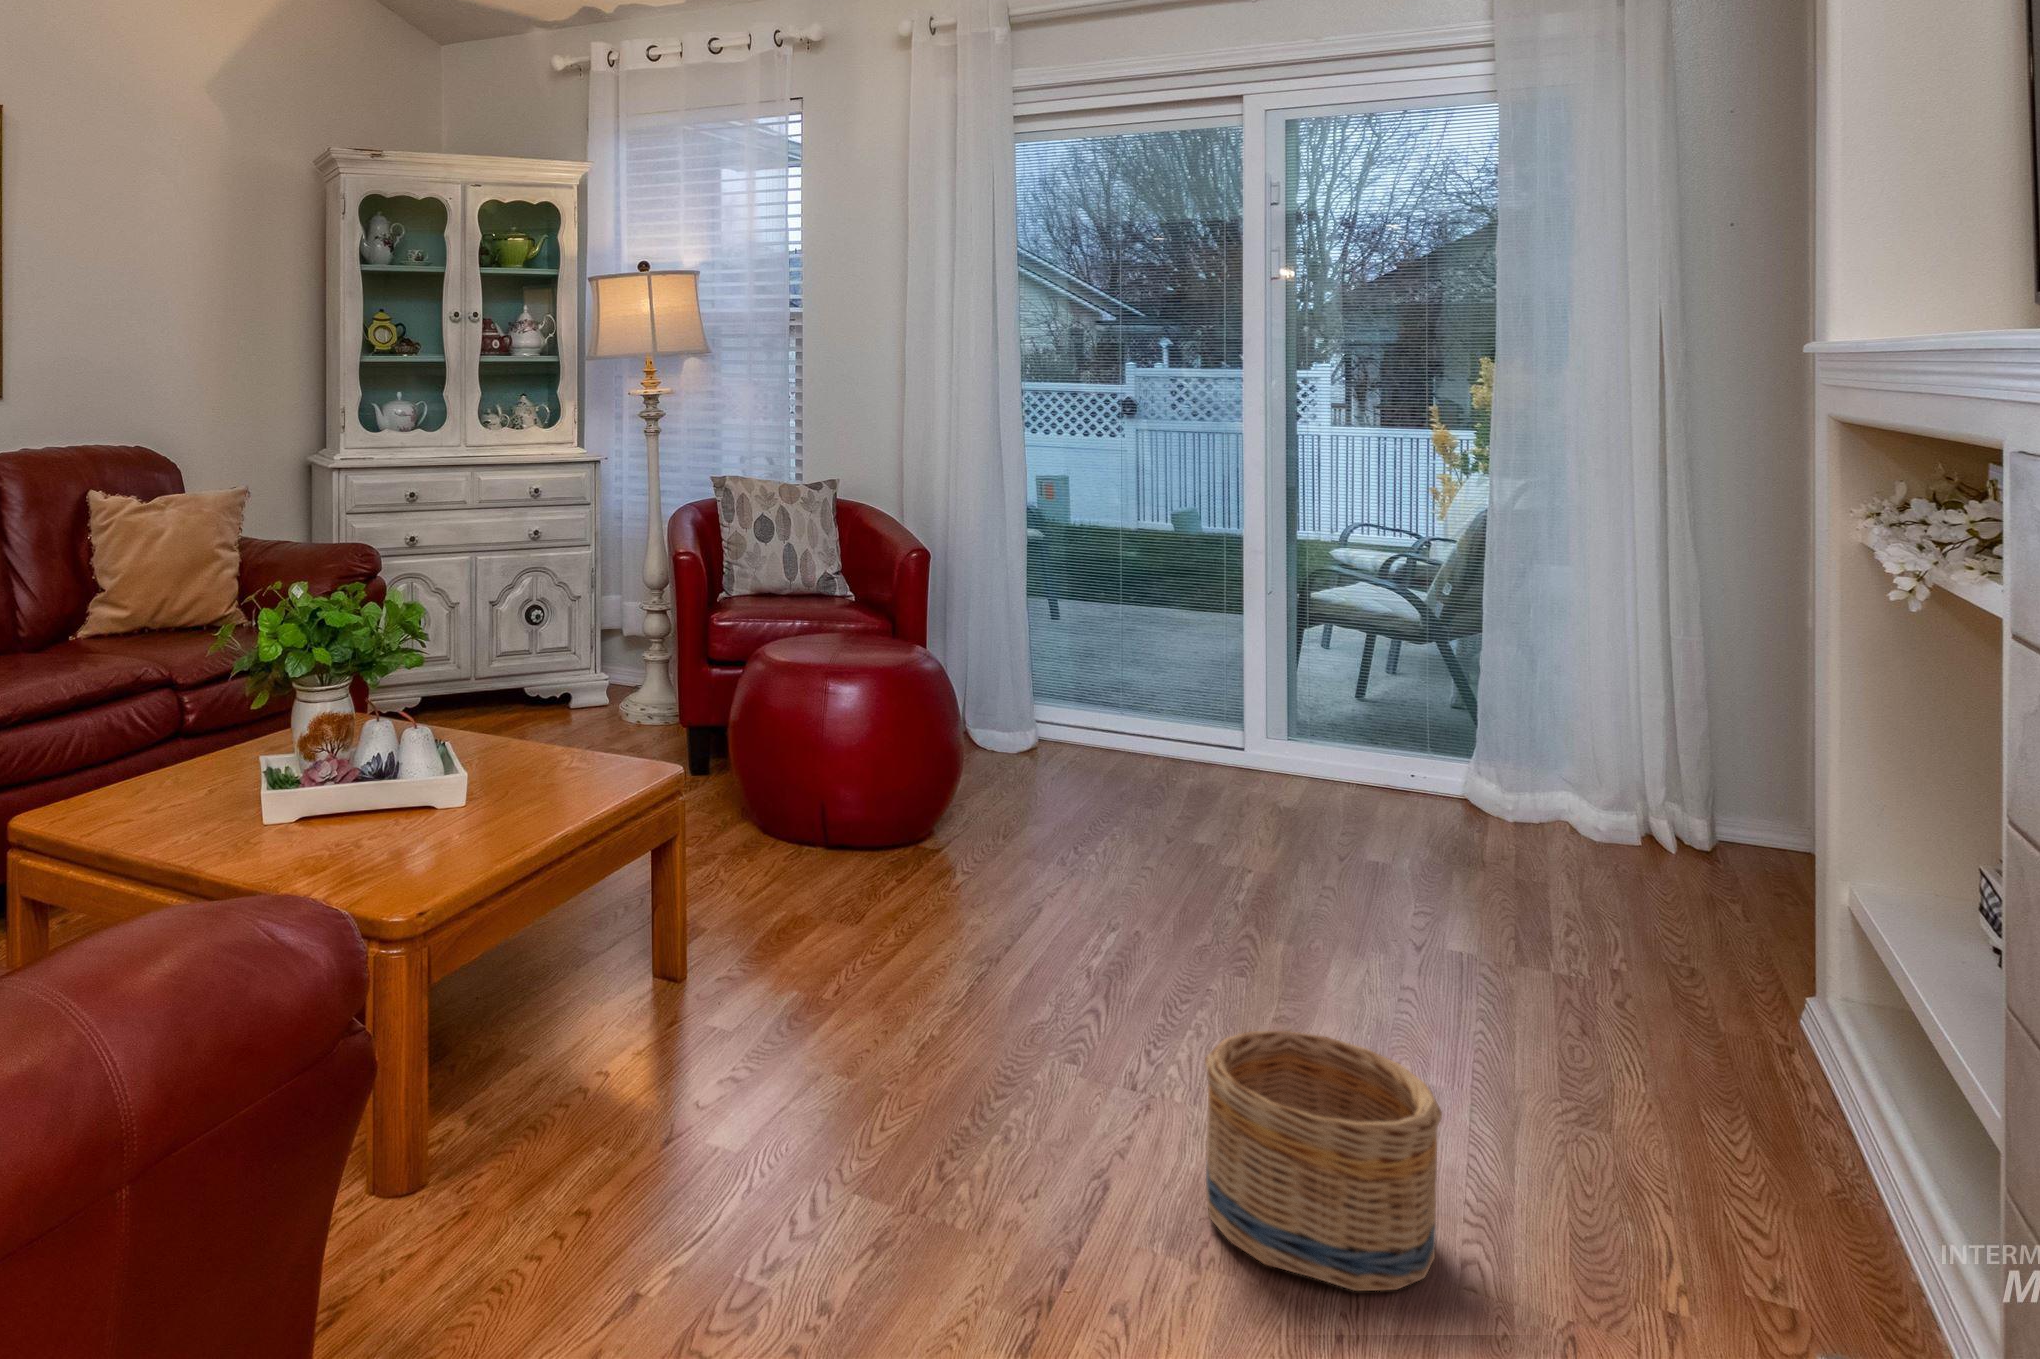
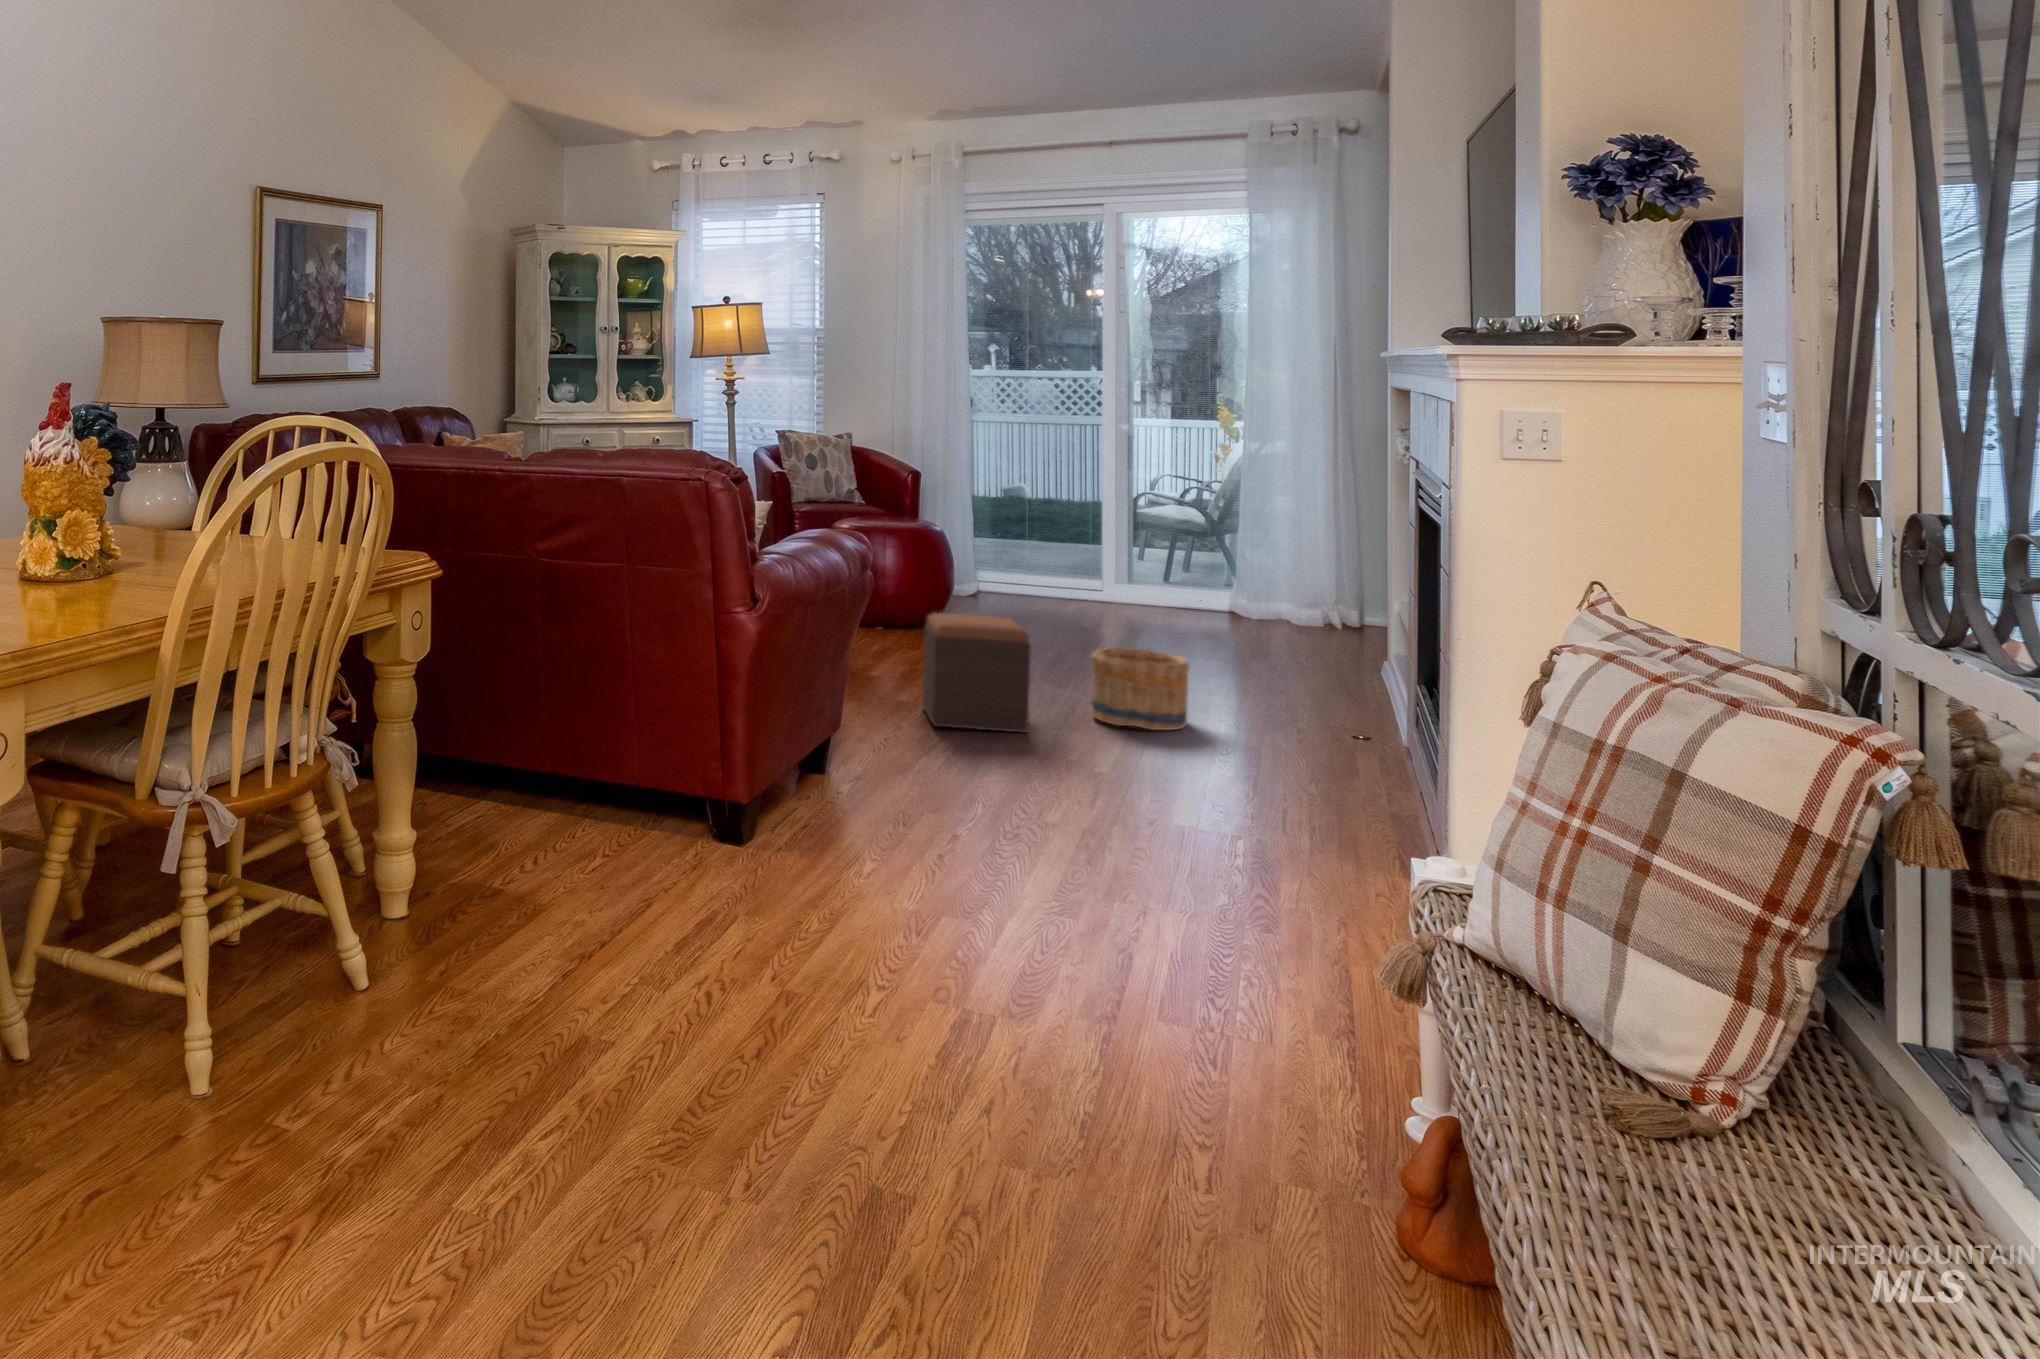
footstool: none [815,946,1050,1296] -> present [923,613,1031,733]

